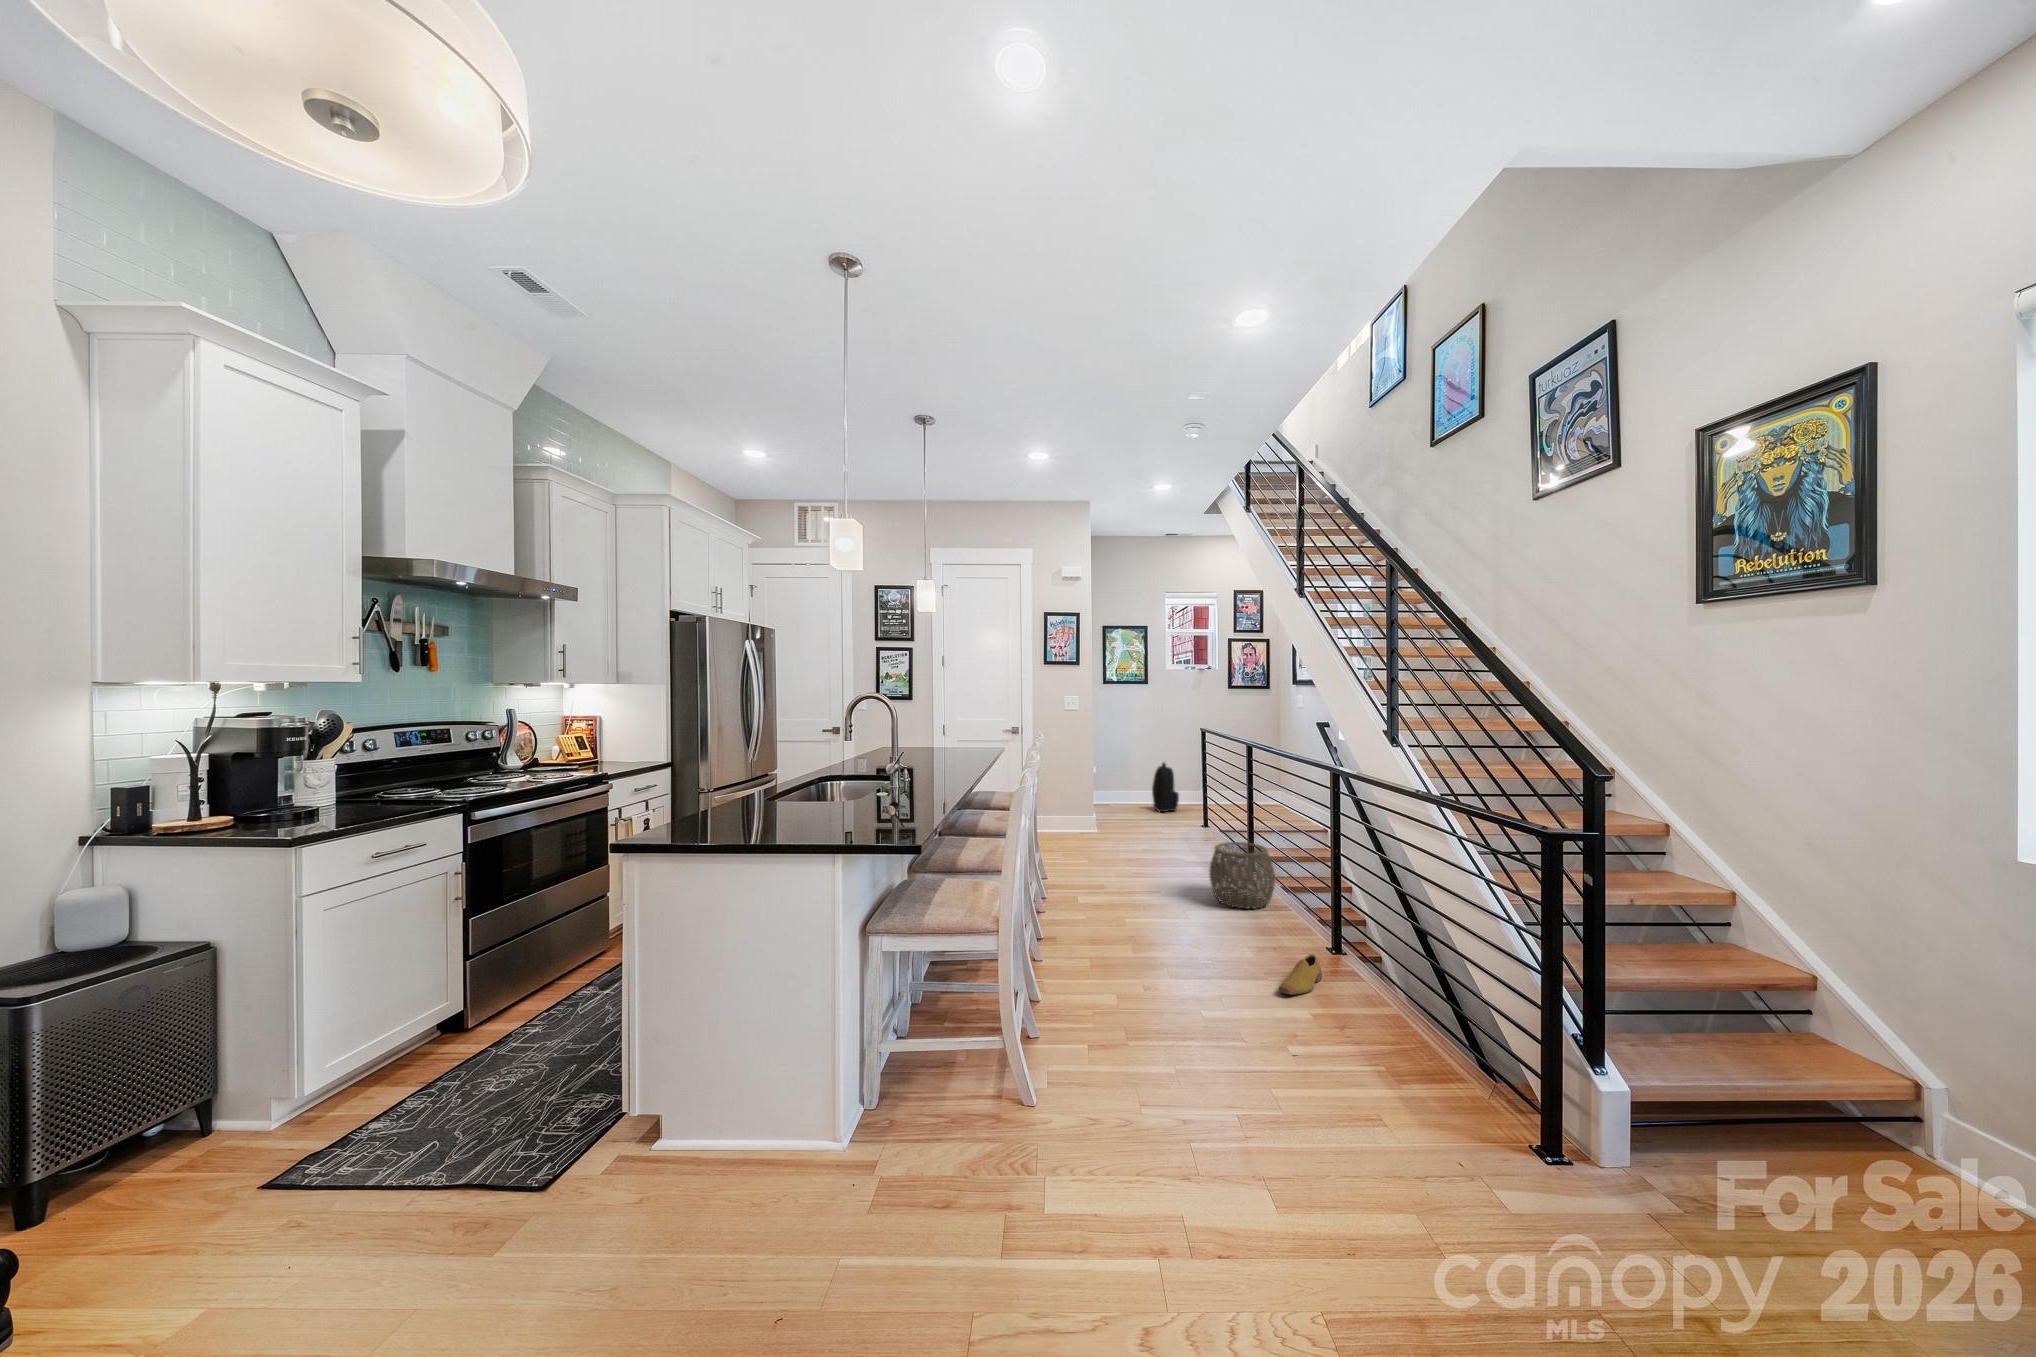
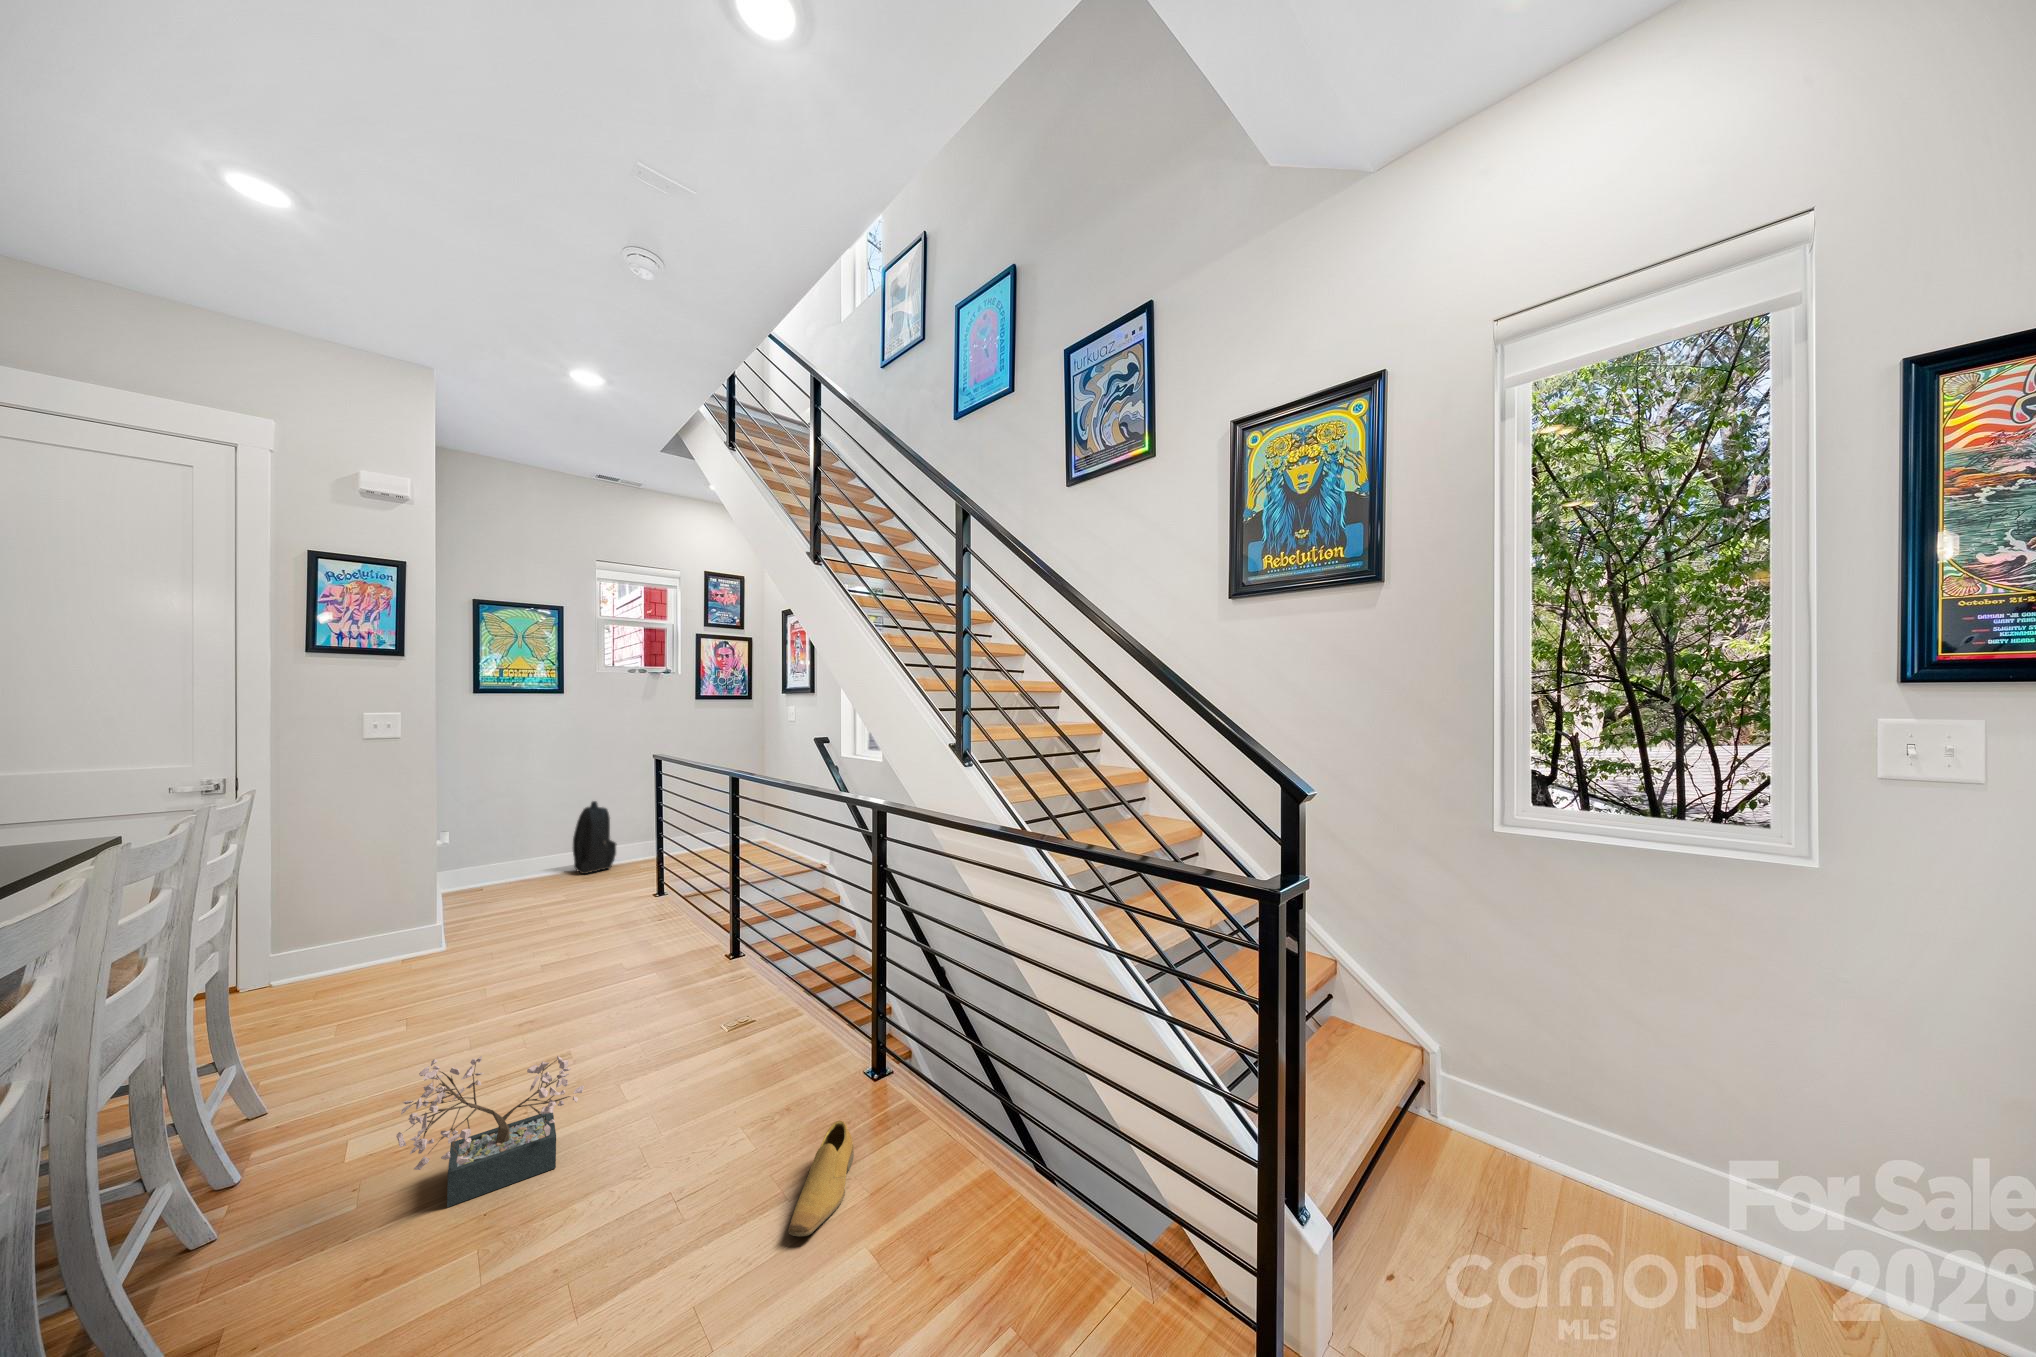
woven basket: present [1209,842,1276,909] -> none [657,922,766,1039]
decorative plant: none [1102,871,1175,938] -> present [396,1056,584,1207]

